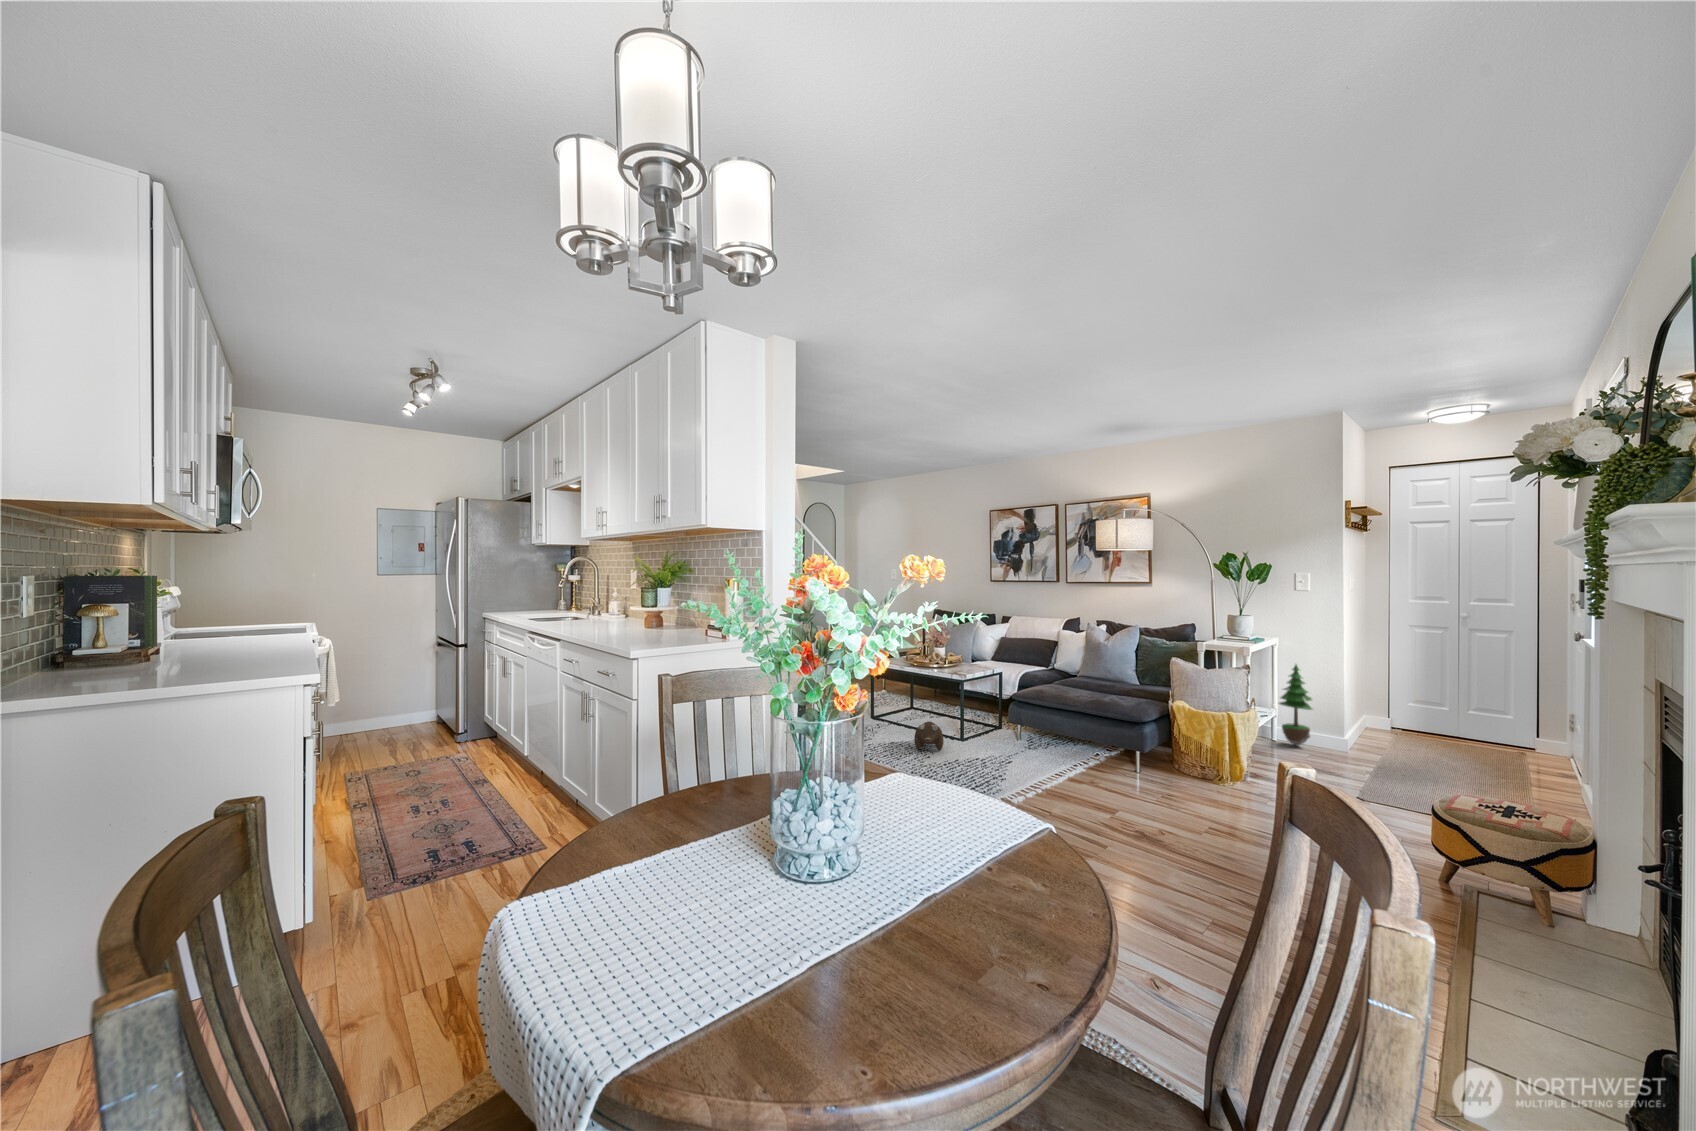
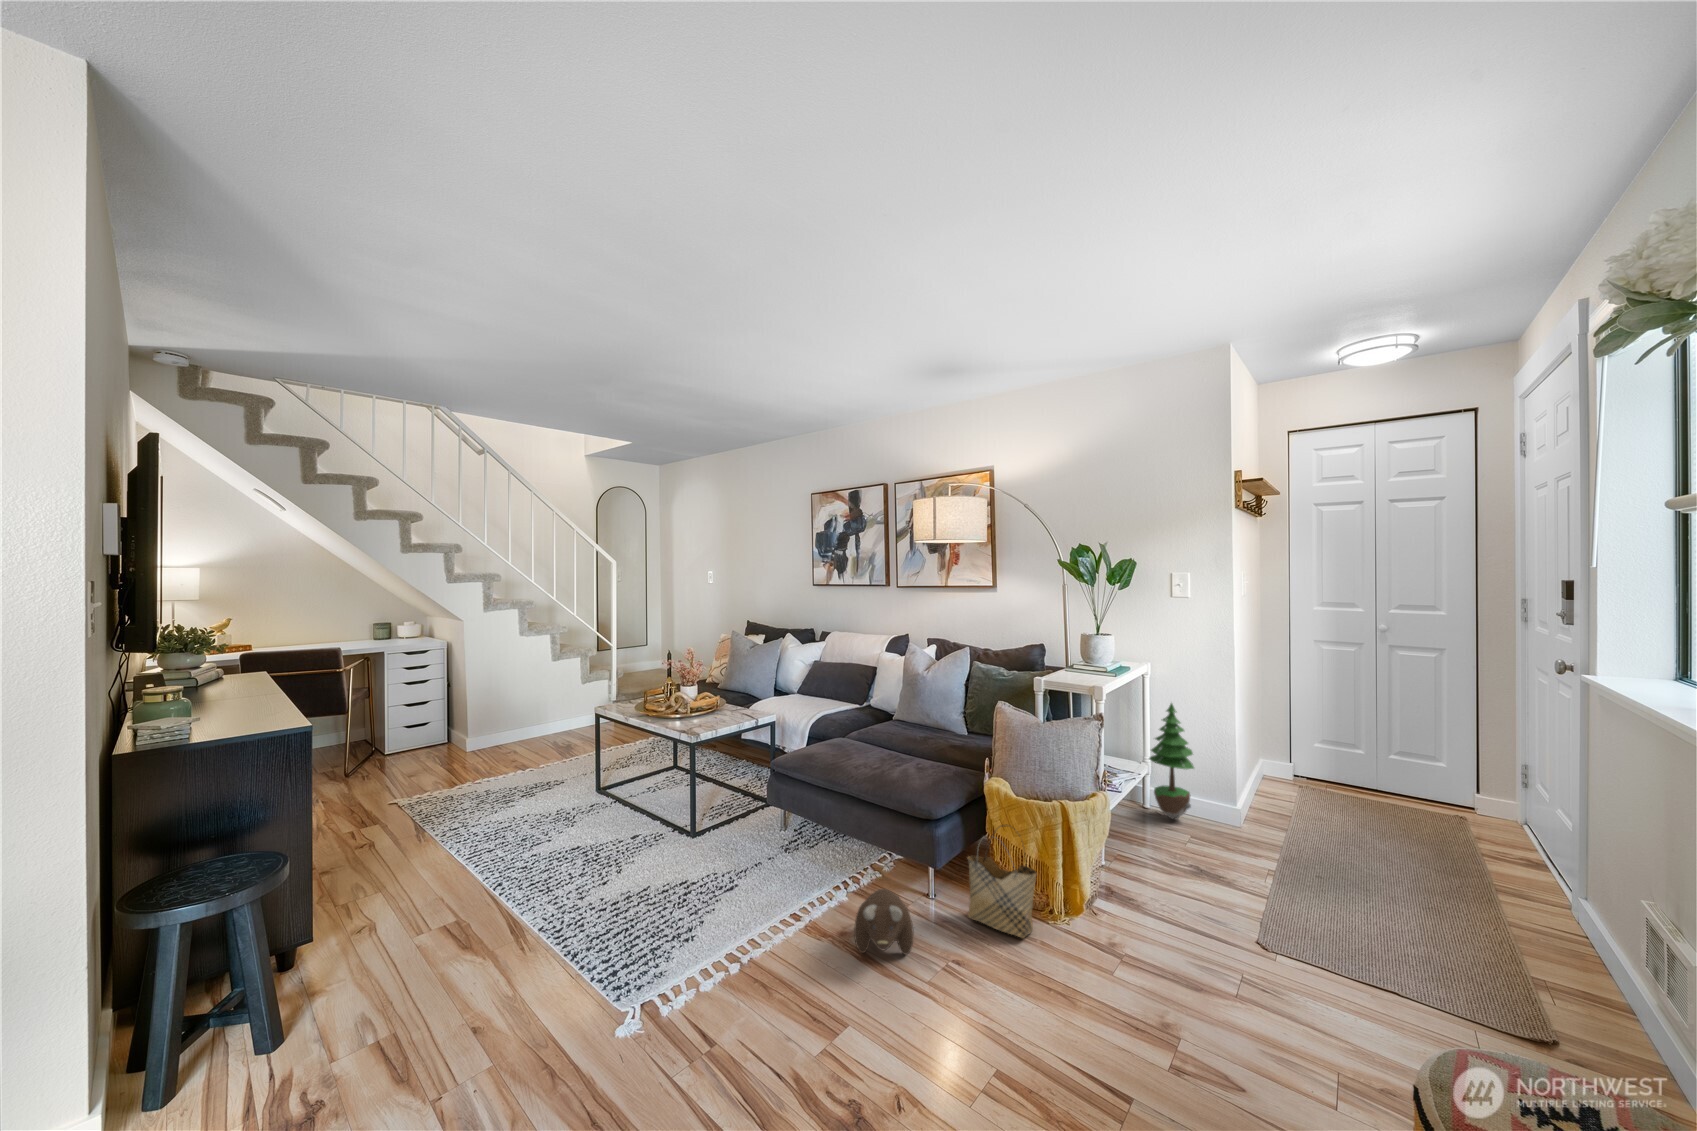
plush toy: present [914,721,943,751] -> present [854,889,914,954]
woven basket: none [1167,725,1217,790] -> present [968,825,1037,938]

